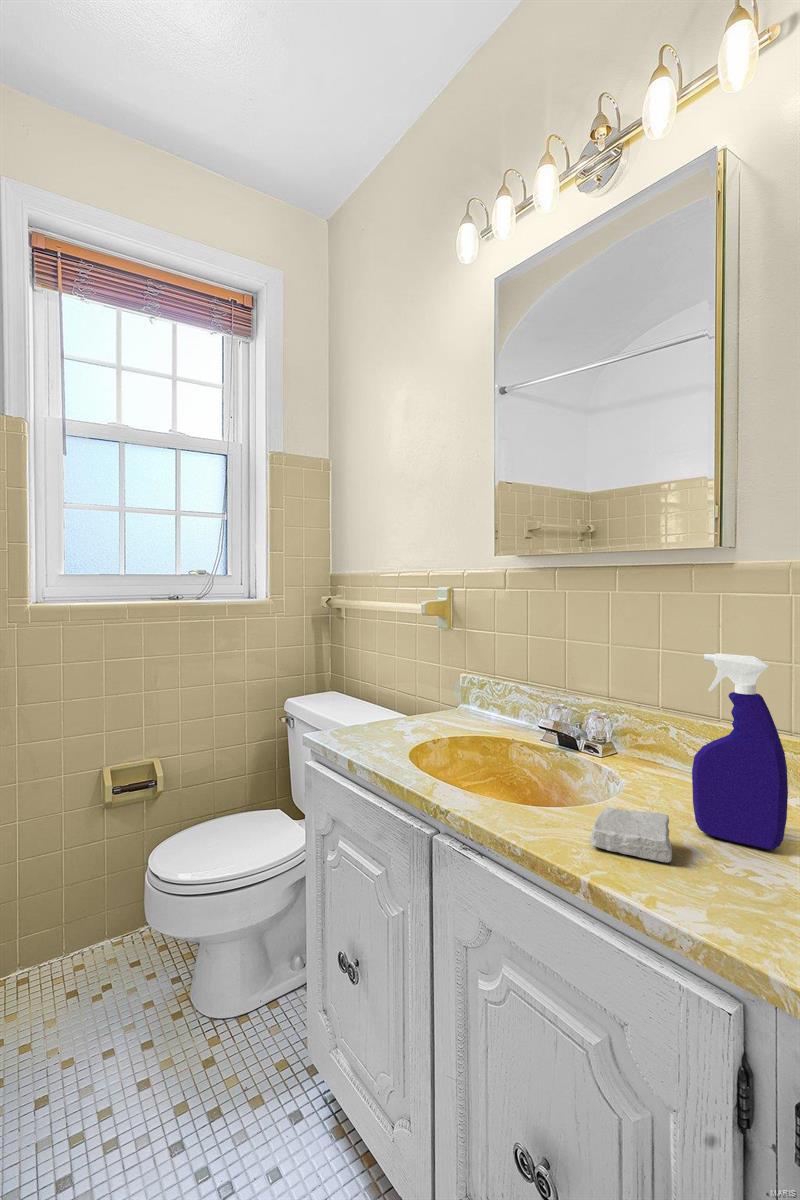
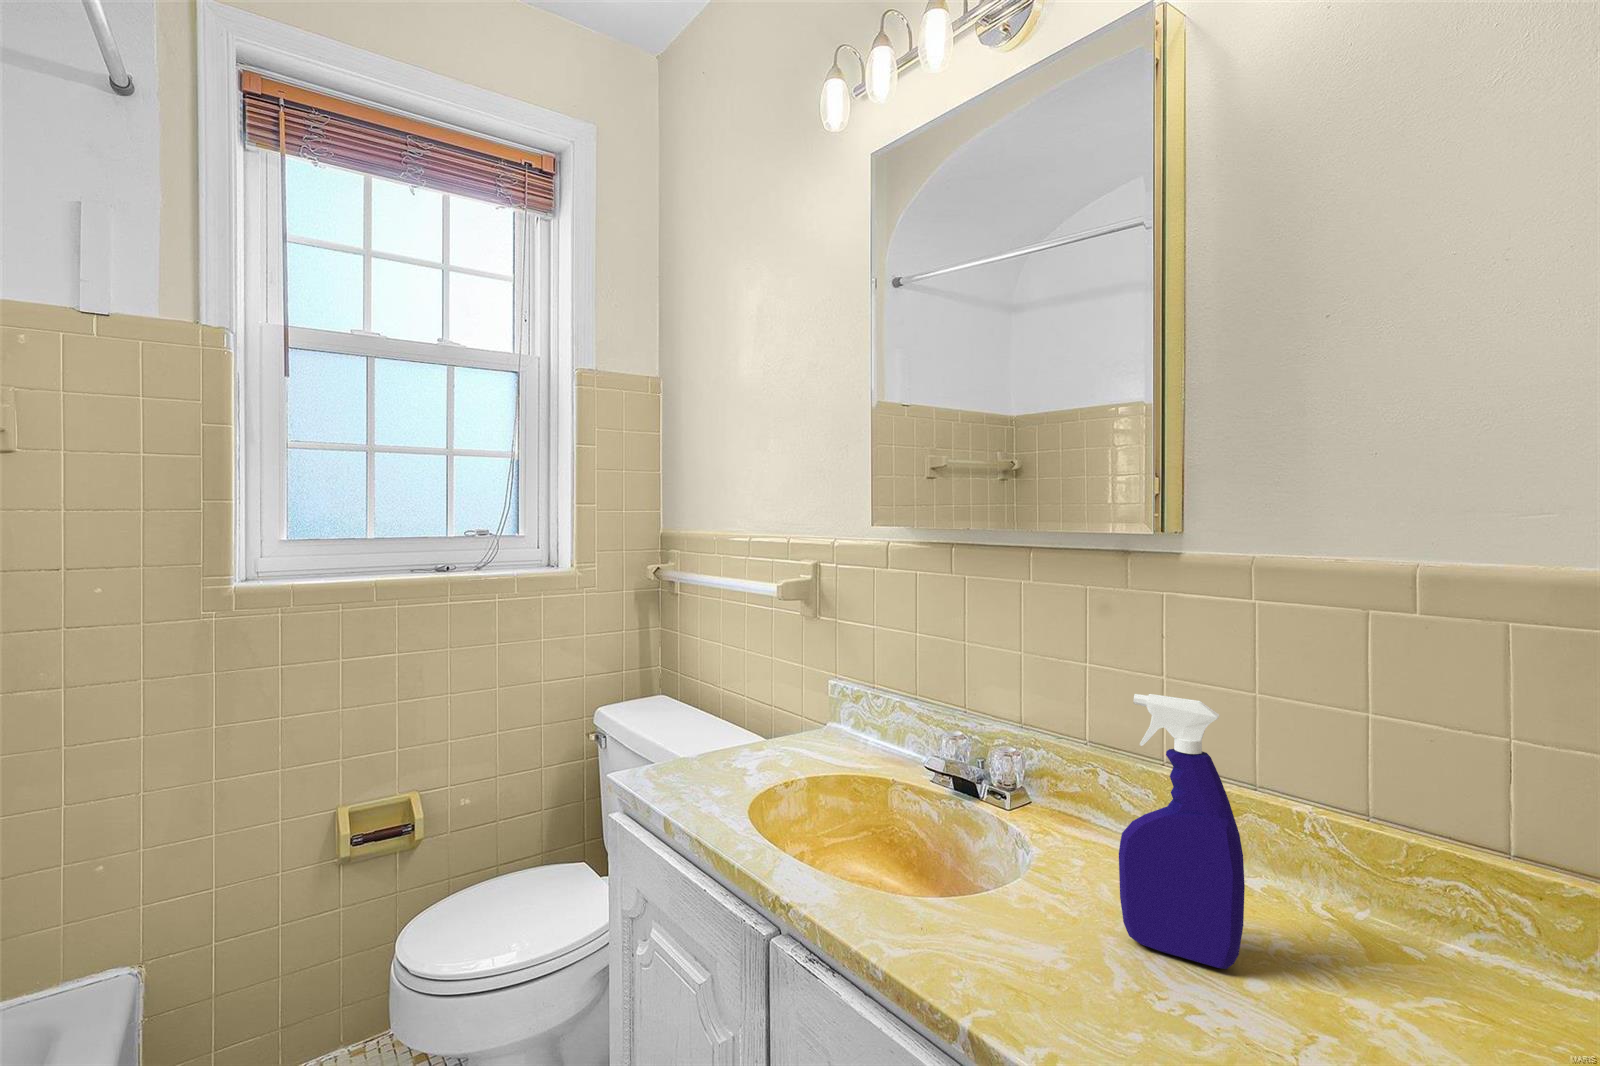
soap bar: present [590,807,672,862] -> none [978,908,1087,994]

